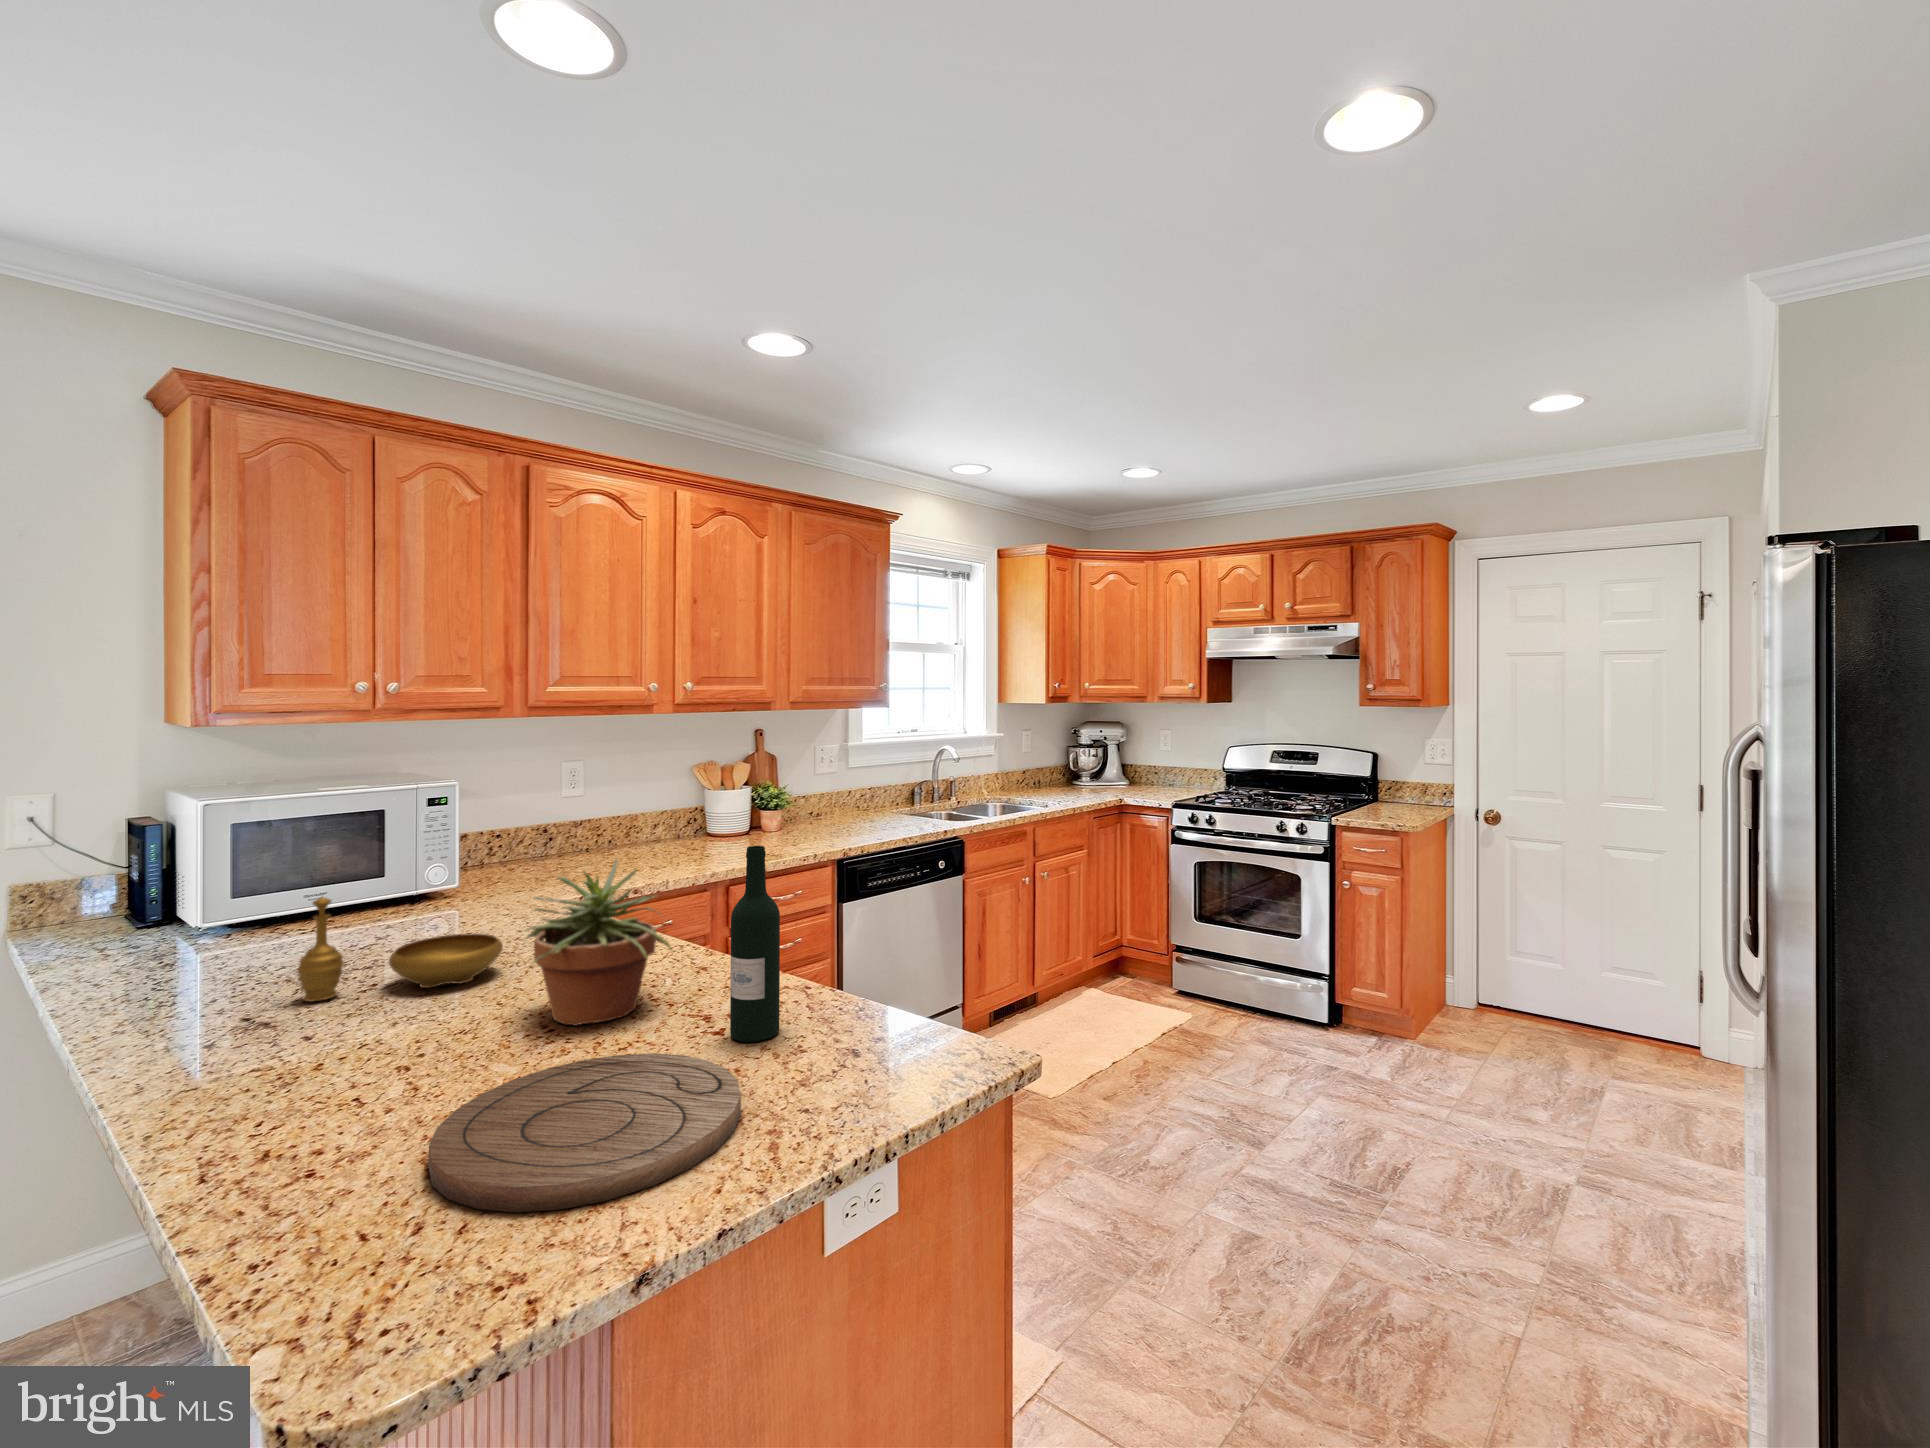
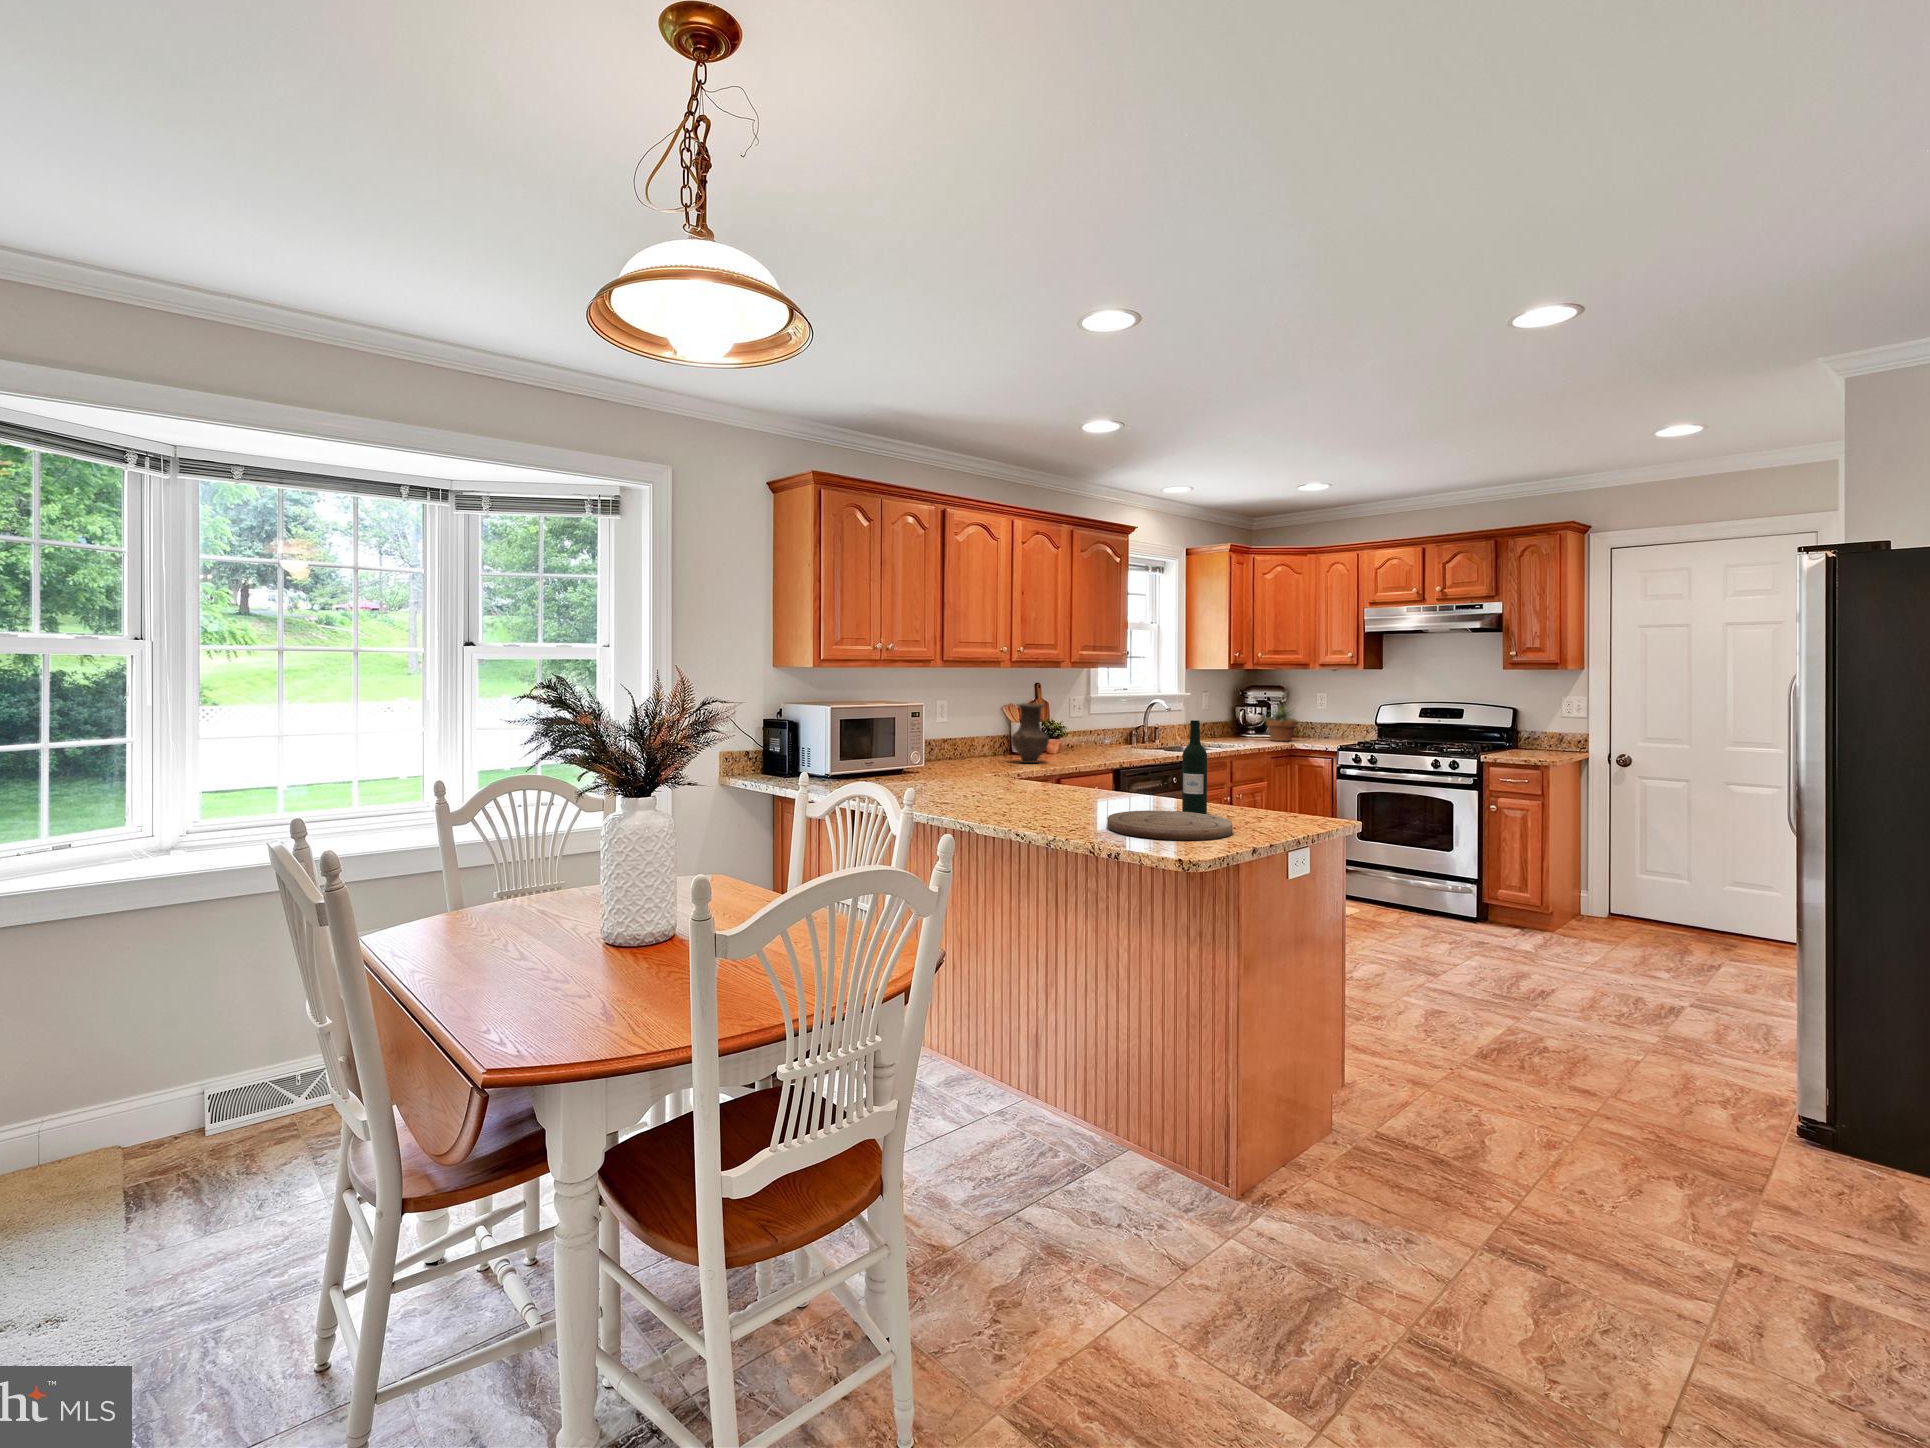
vase: none [679,764,739,856] -> present [1011,703,1049,763]
potted plant: present [526,859,671,1026] -> present [1261,705,1298,741]
decorative bowl: present [297,897,503,1002] -> none [937,749,1020,800]

